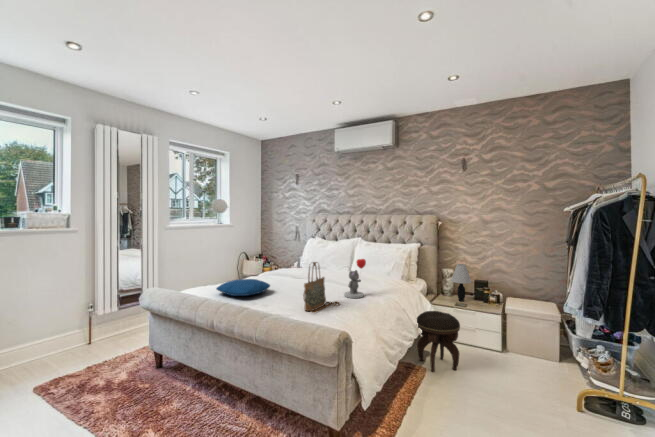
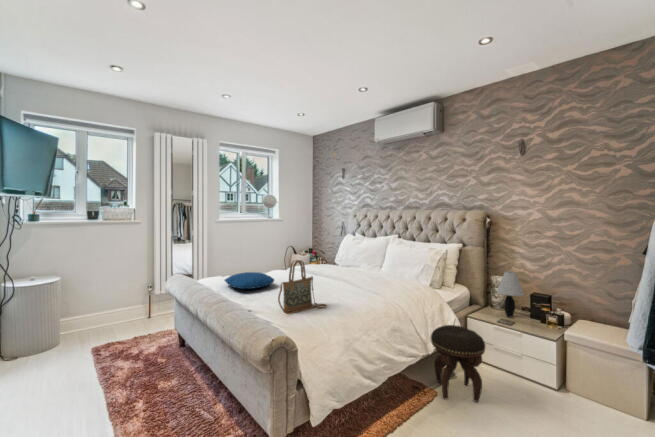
teddy bear: present [344,259,366,298] -> none [341,259,367,302]

